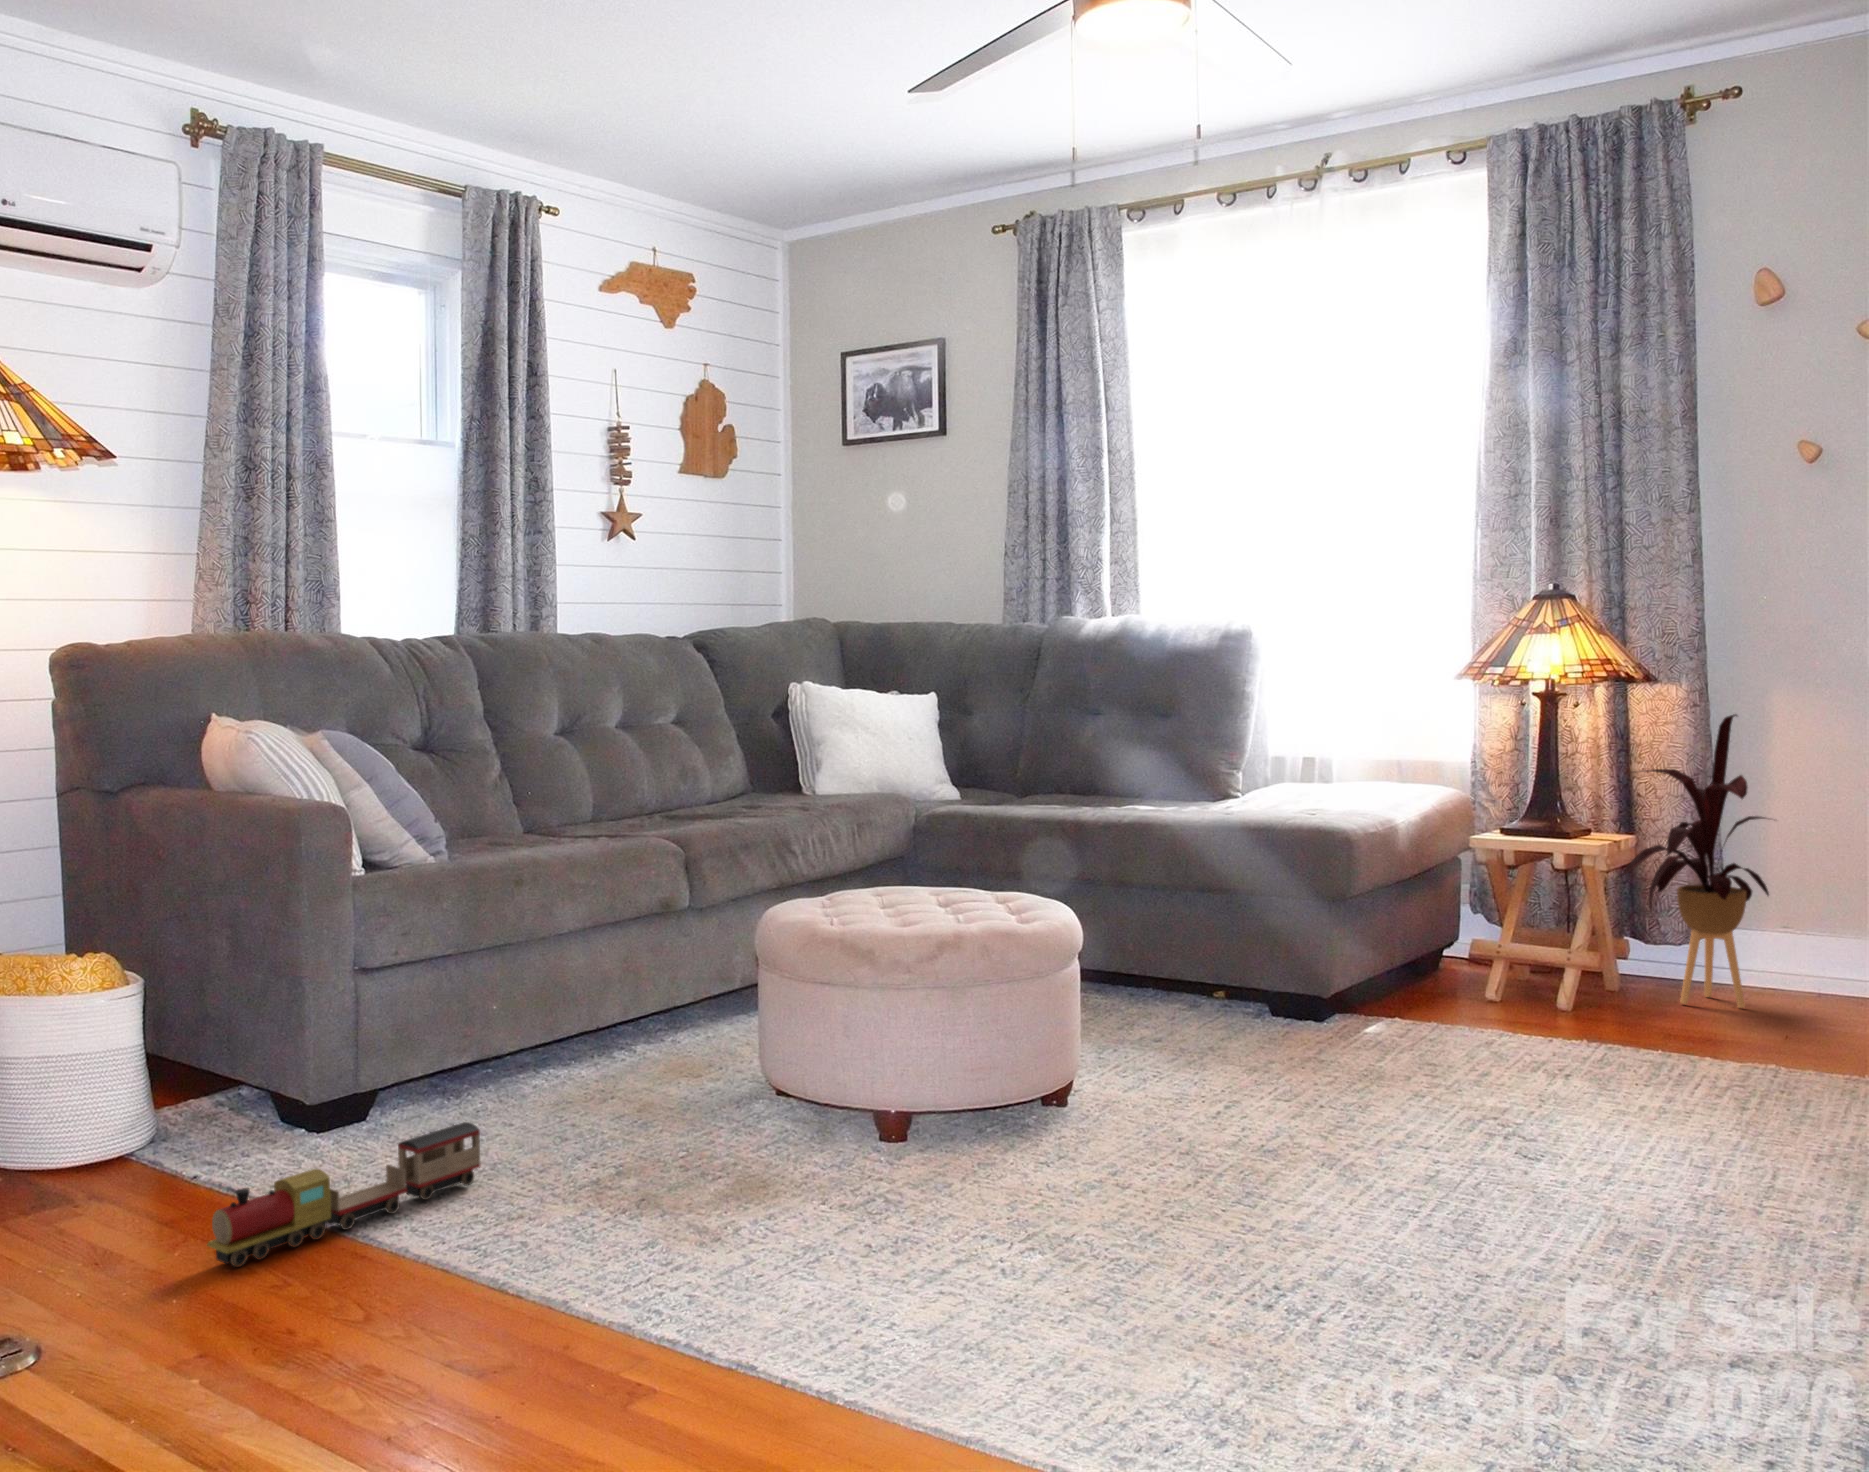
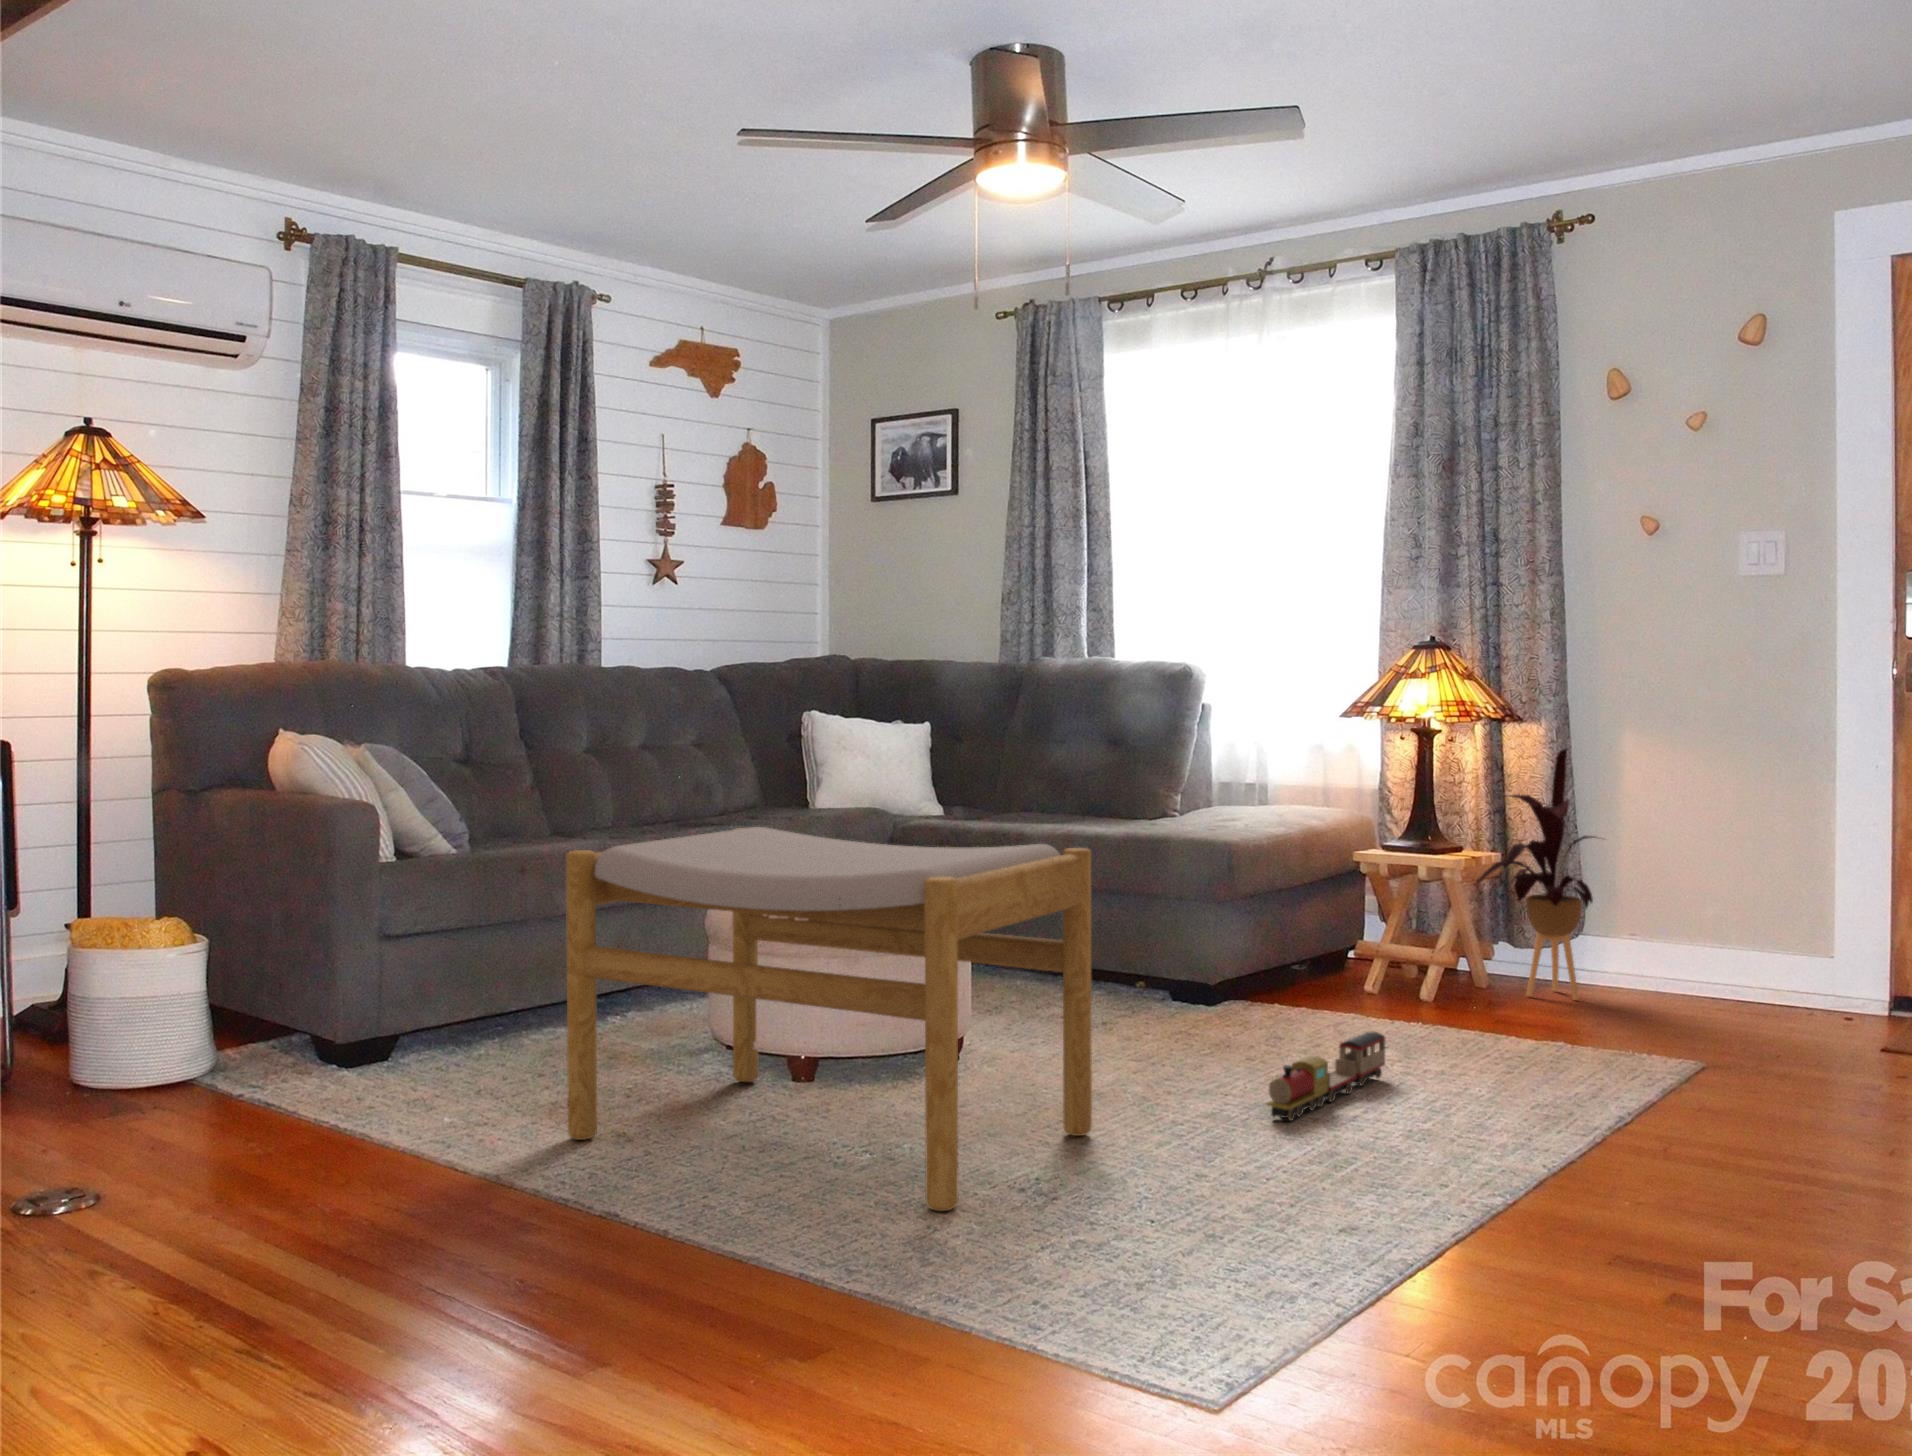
footstool: none [627,830,1299,1346] -> present [566,827,1092,1211]
toy train: present [207,1122,480,1267] -> present [1267,1032,1385,1120]

